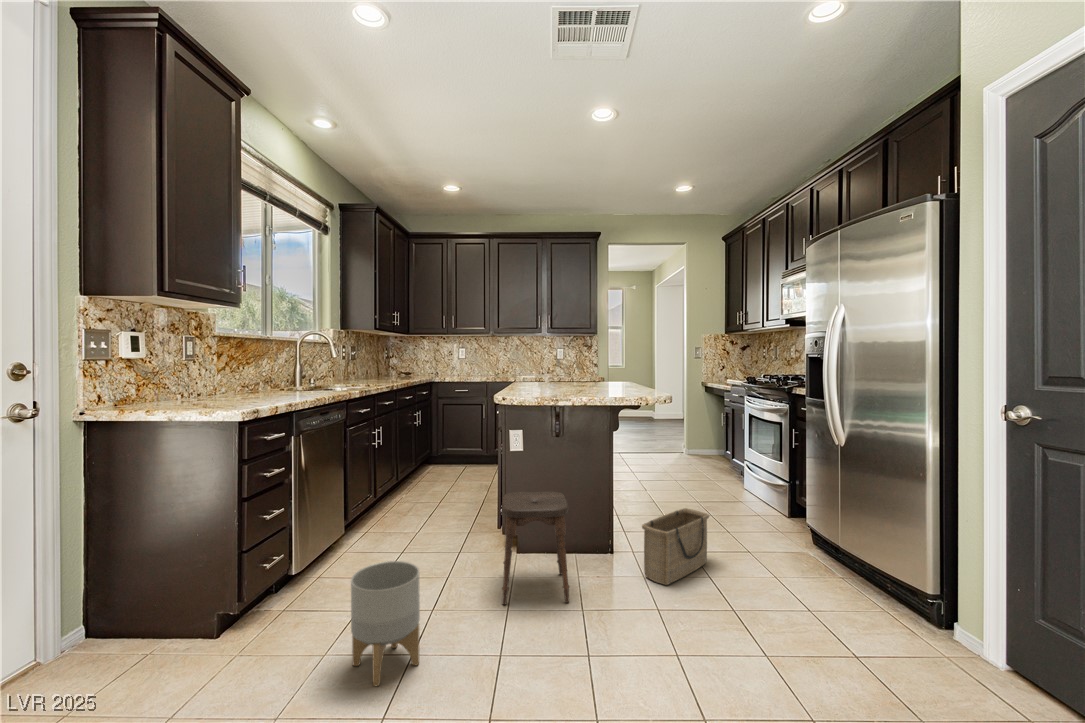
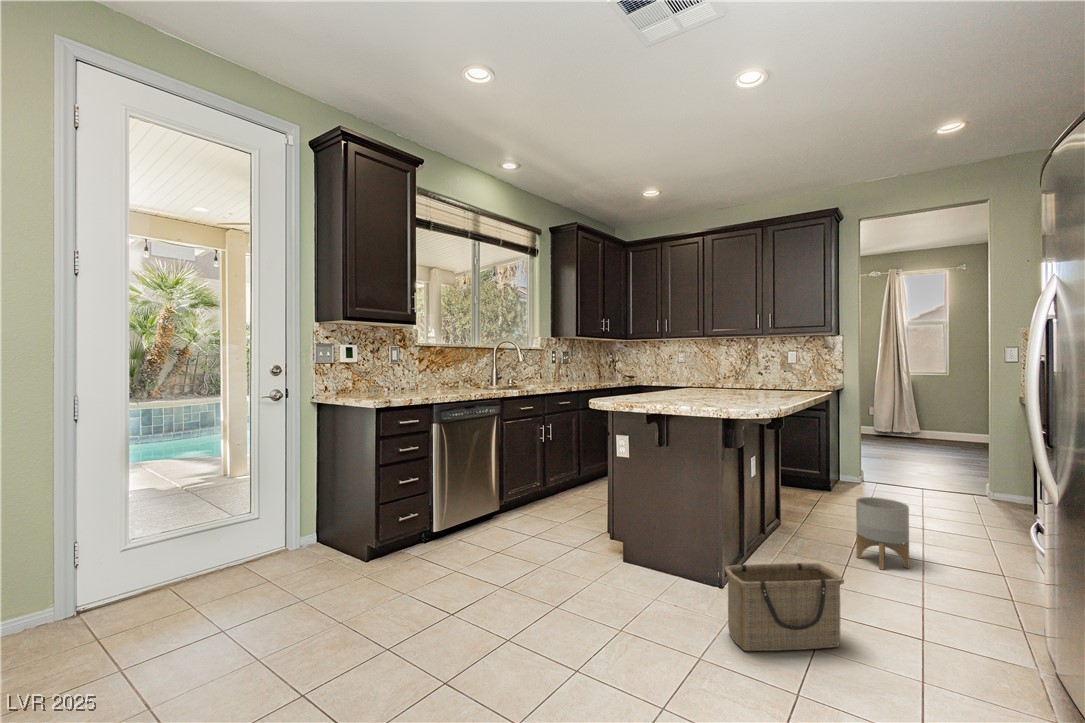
stool: present [502,491,569,605] -> none [552,498,641,626]
planter: present [351,561,420,686] -> present [856,497,909,570]

